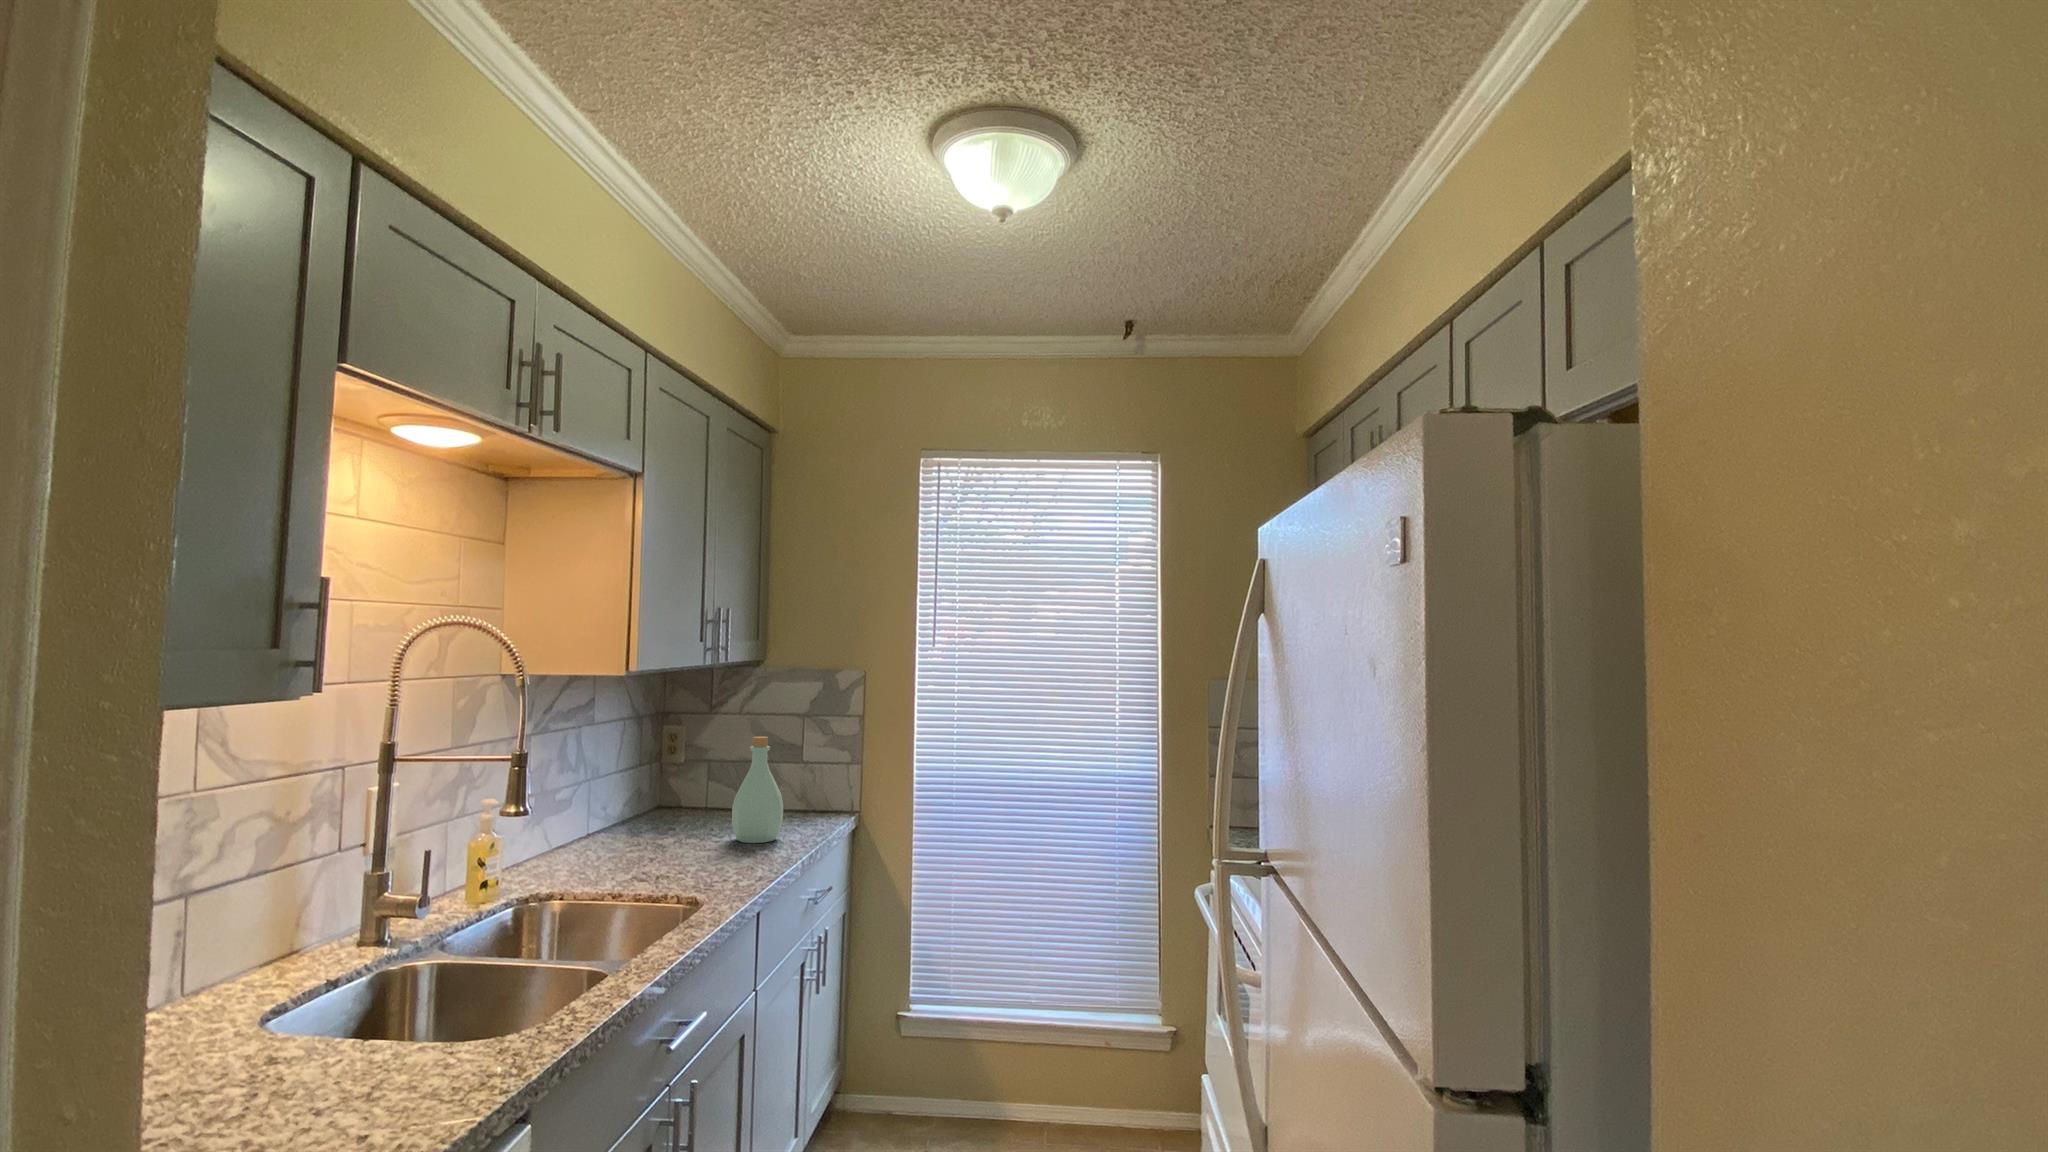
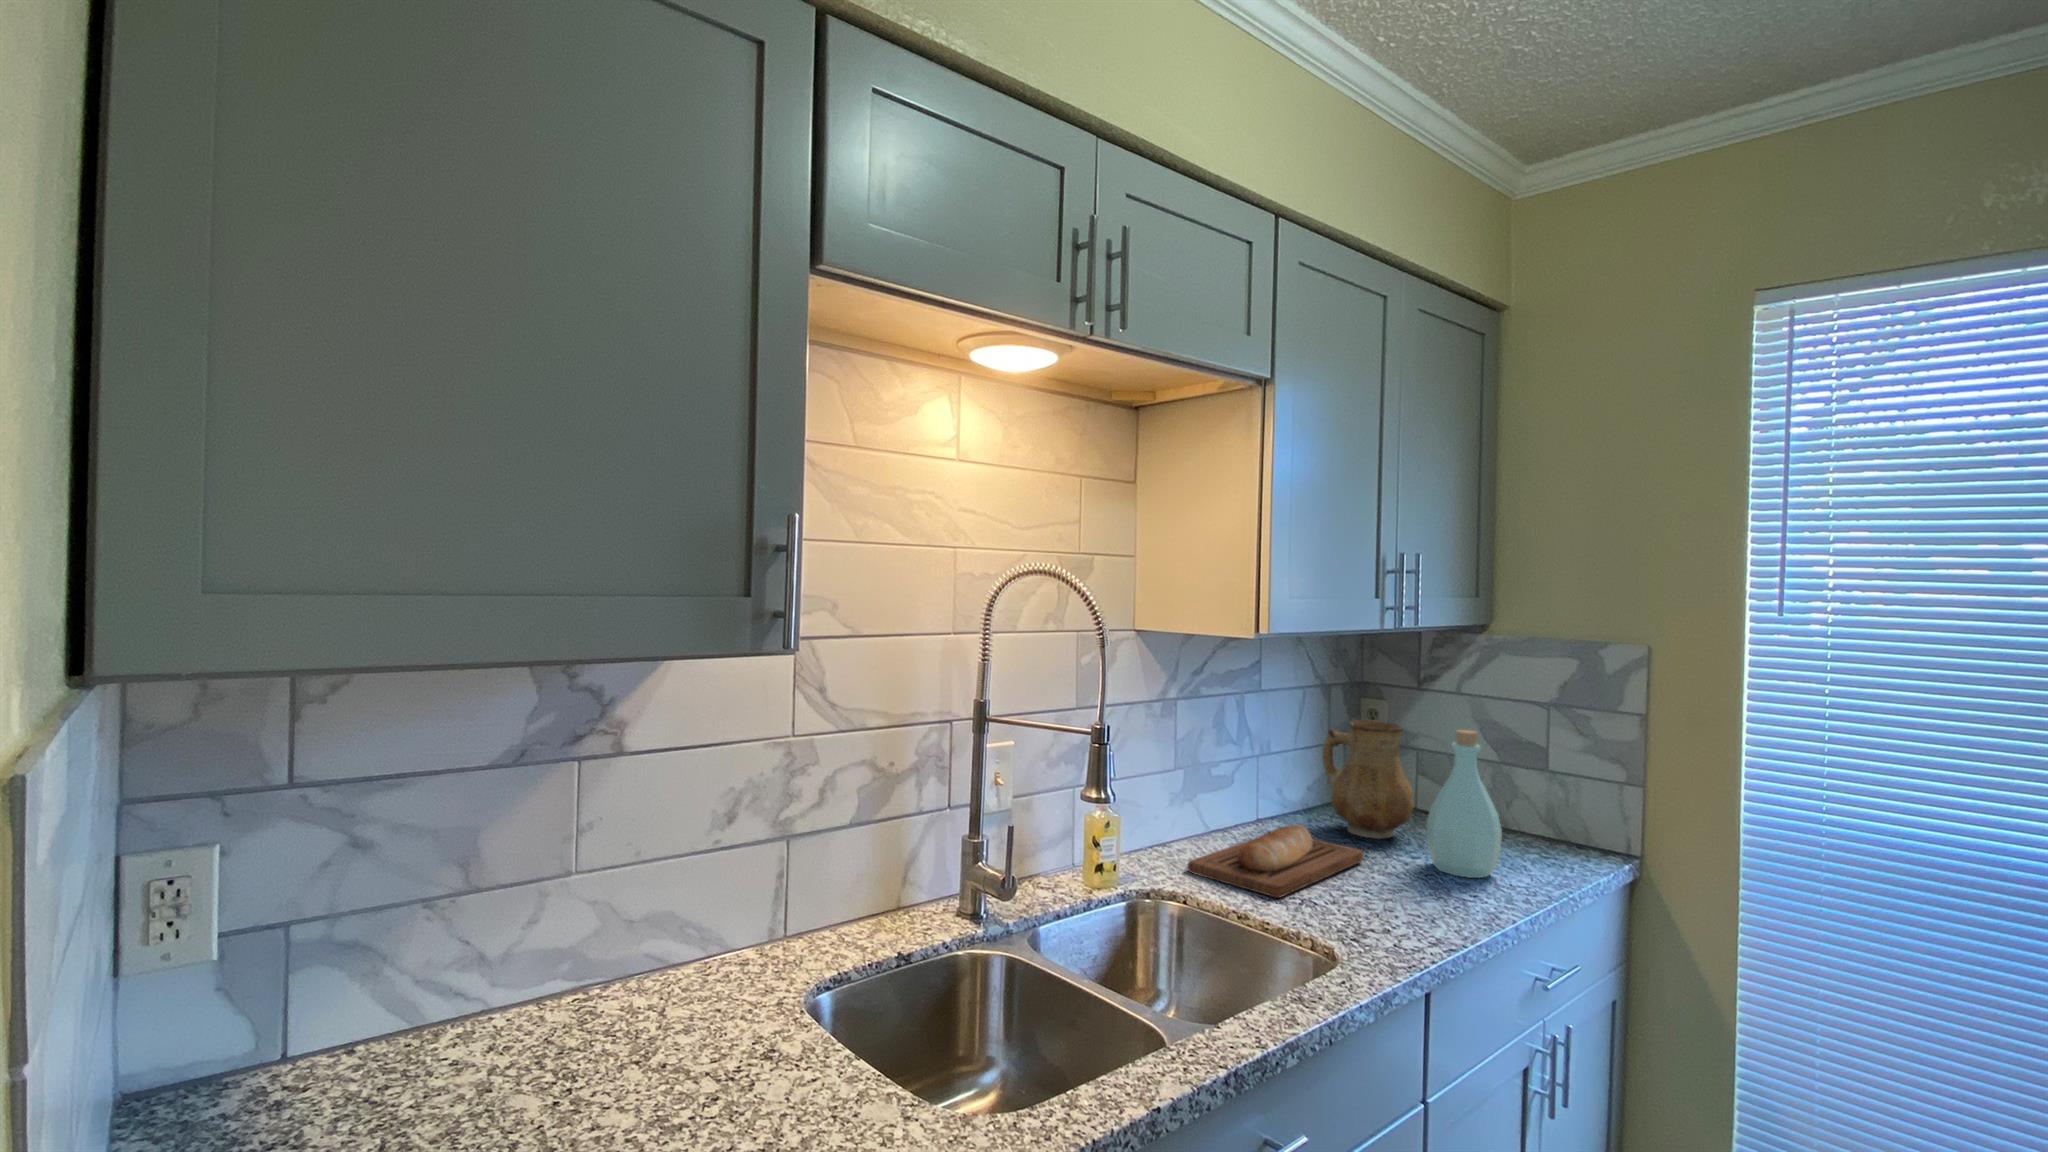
ceramic pitcher: none [642,739,715,832] -> present [1322,720,1414,838]
bread loaf: none [553,826,688,879] -> present [1187,825,1363,898]

